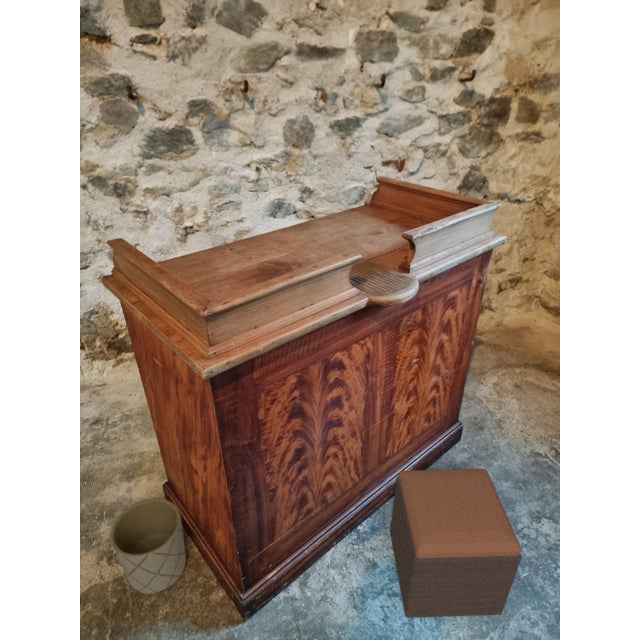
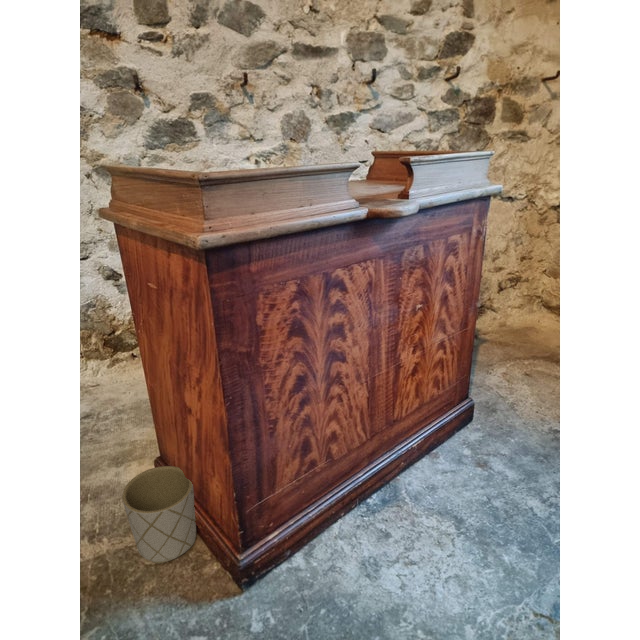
footstool: present [390,469,522,618] -> none [404,423,536,572]

